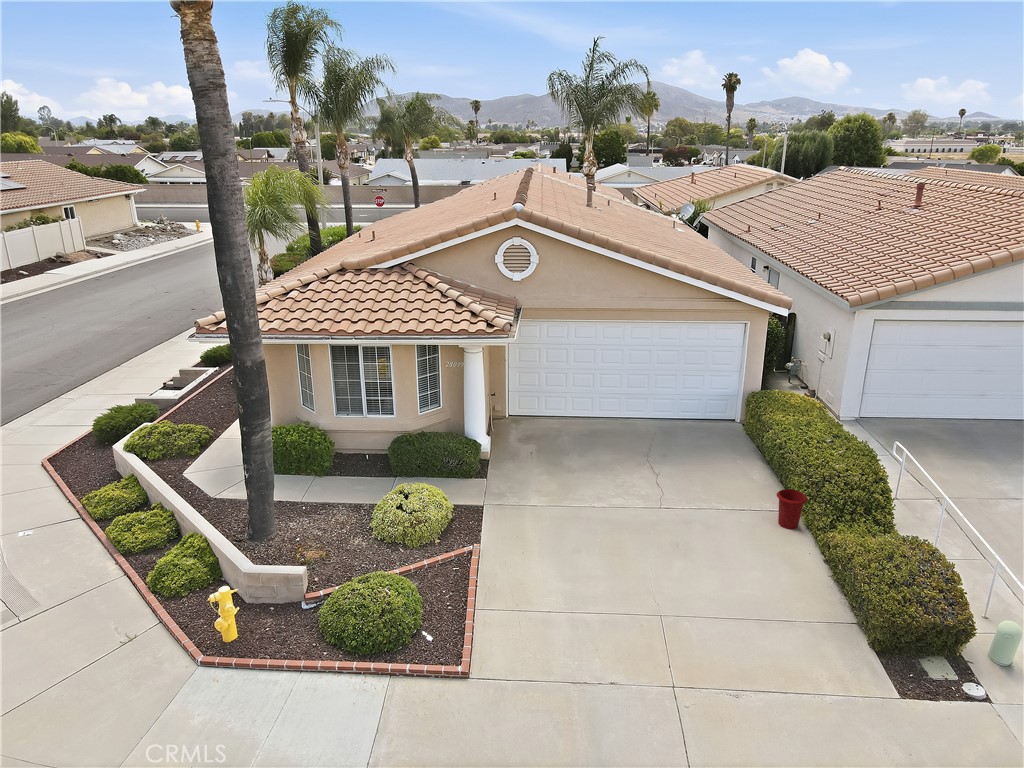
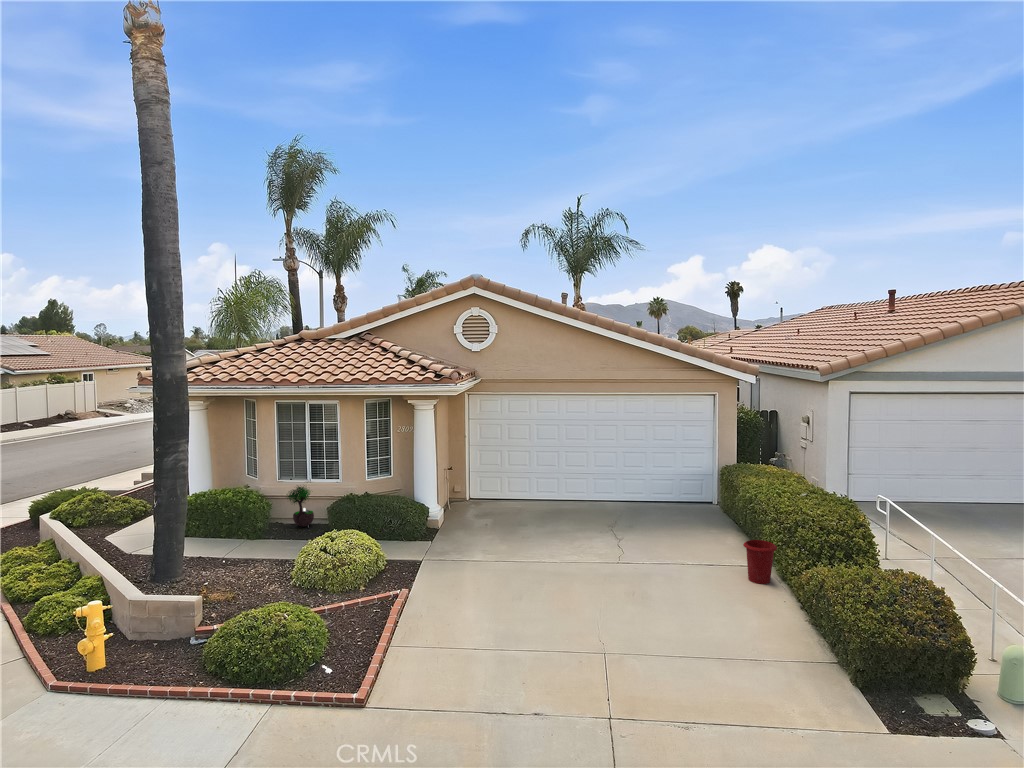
potted tree: none [345,420,372,459] -> present [287,486,314,527]

